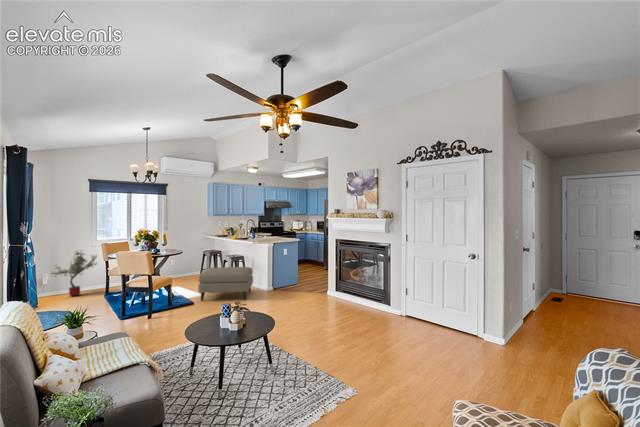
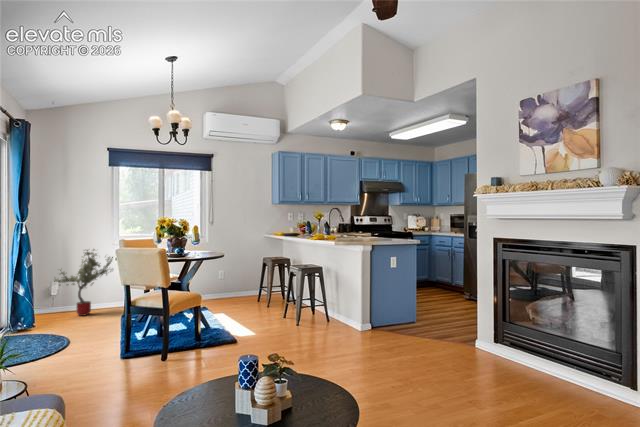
ottoman: present [198,267,253,301] -> none [244,284,336,343]

